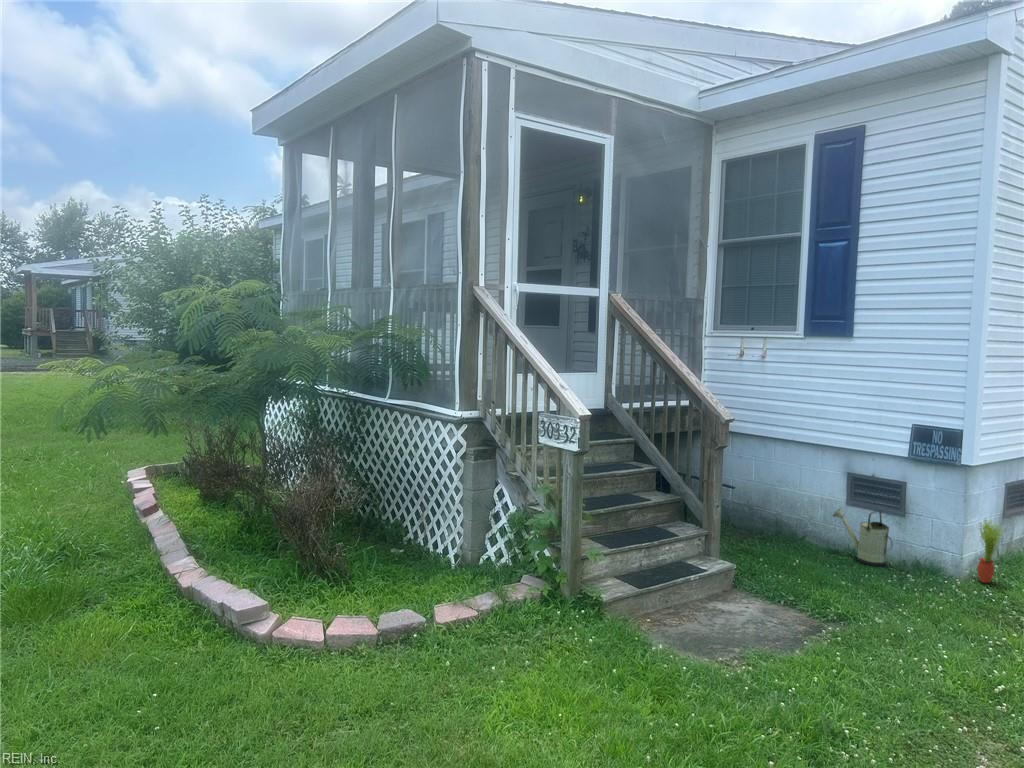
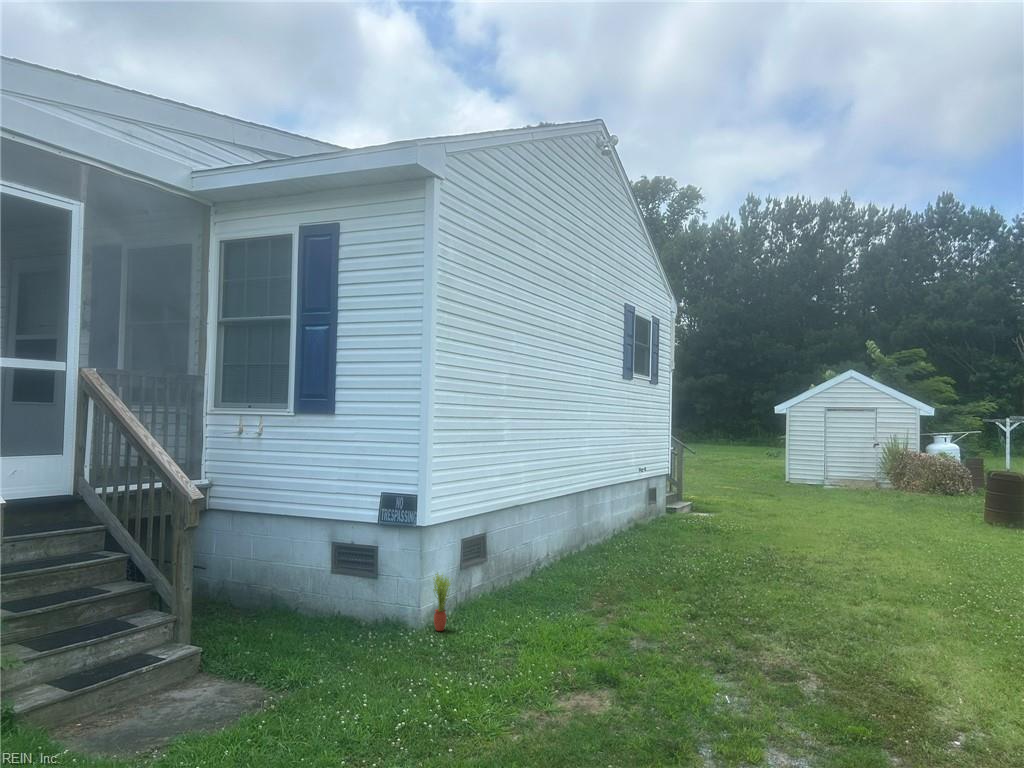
watering can: present [833,508,892,566] -> none [317,576,366,630]

